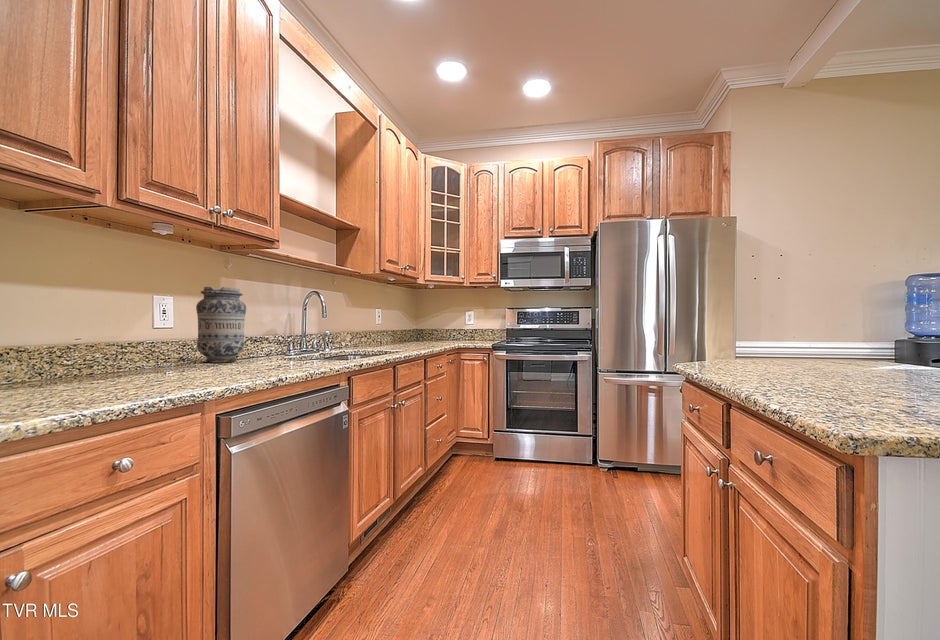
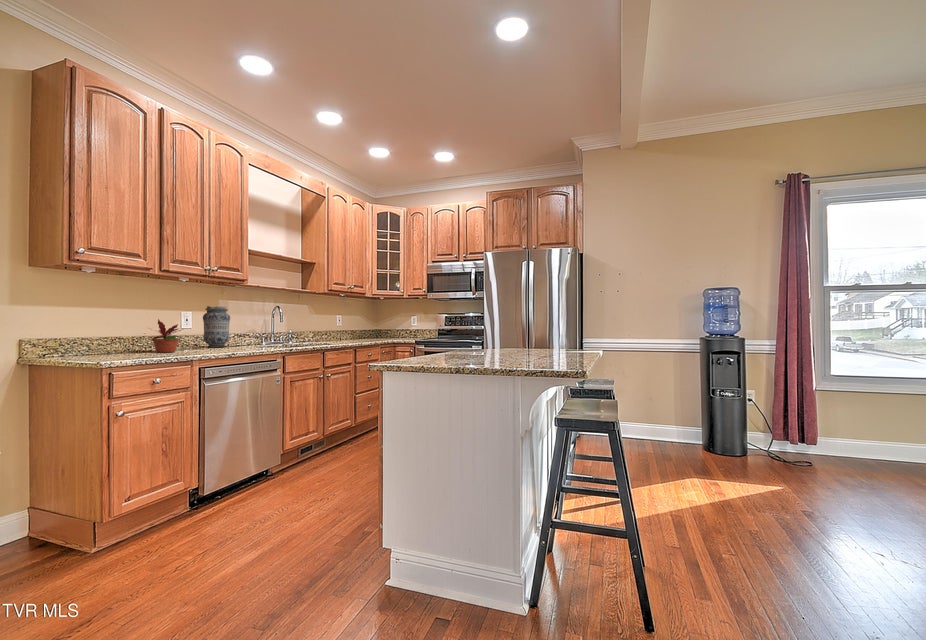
potted plant: none [68,307,177,381] -> present [151,319,181,352]

